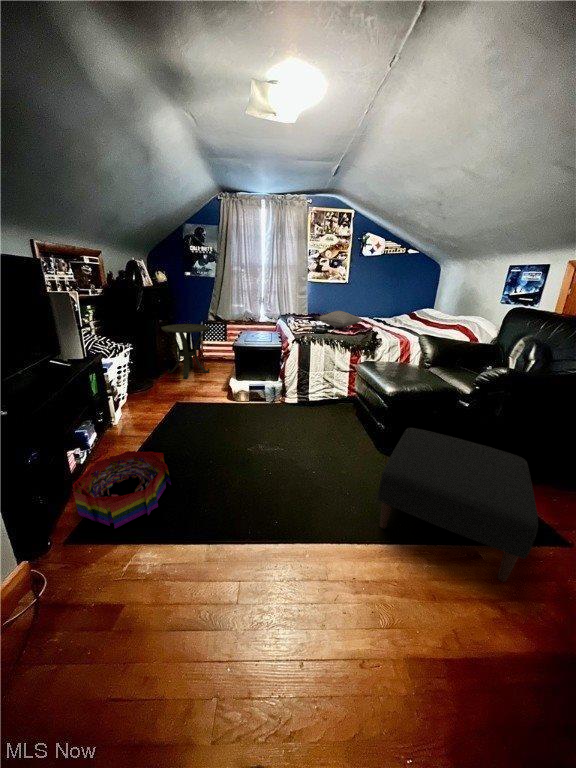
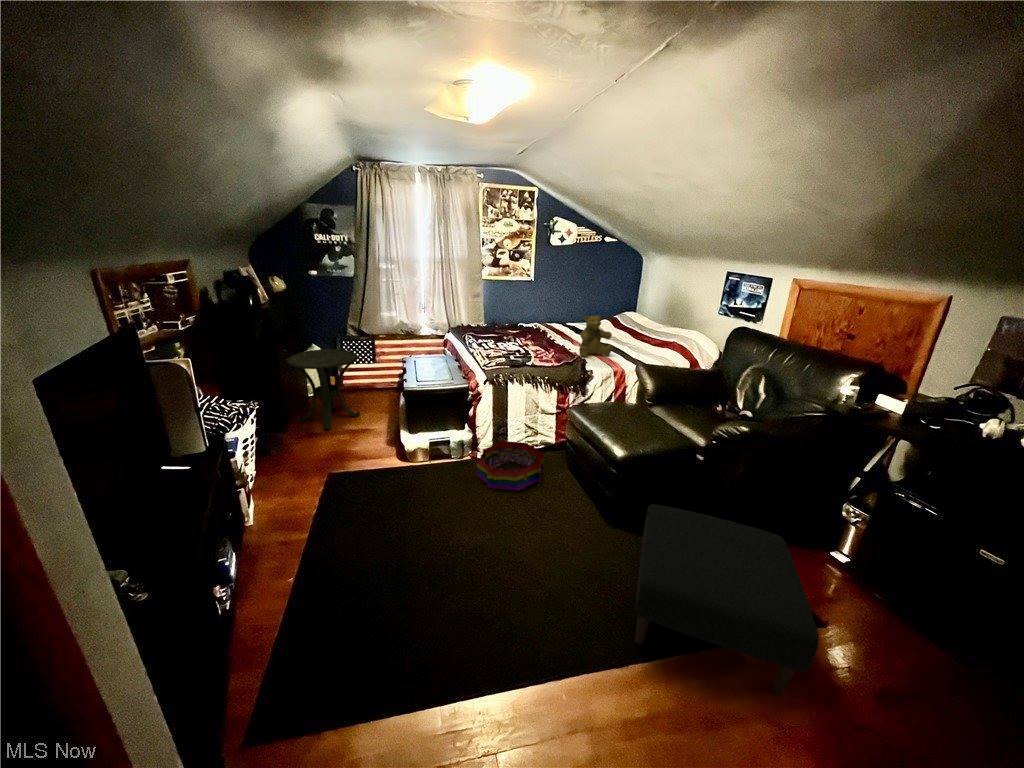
teddy bear: none [372,297,400,331] -> present [579,315,612,357]
pillow: present [314,311,362,328] -> none [506,334,568,355]
storage bin: present [73,450,171,529] -> present [477,441,544,491]

